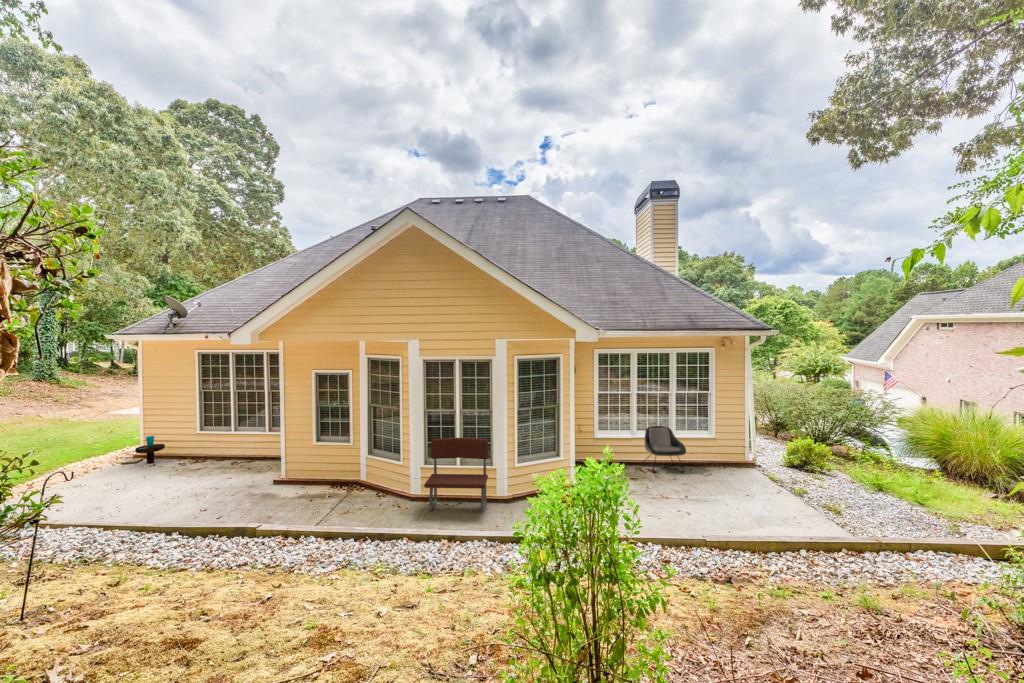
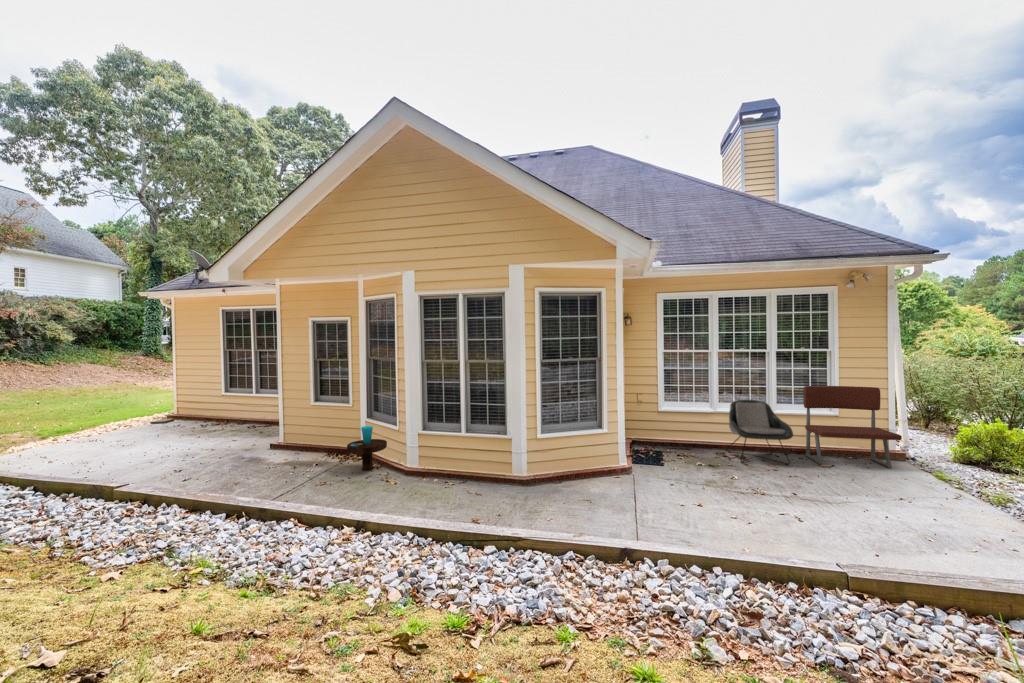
side table: present [135,436,165,464] -> present [347,426,387,471]
bench: present [424,438,488,512] -> present [803,386,902,468]

